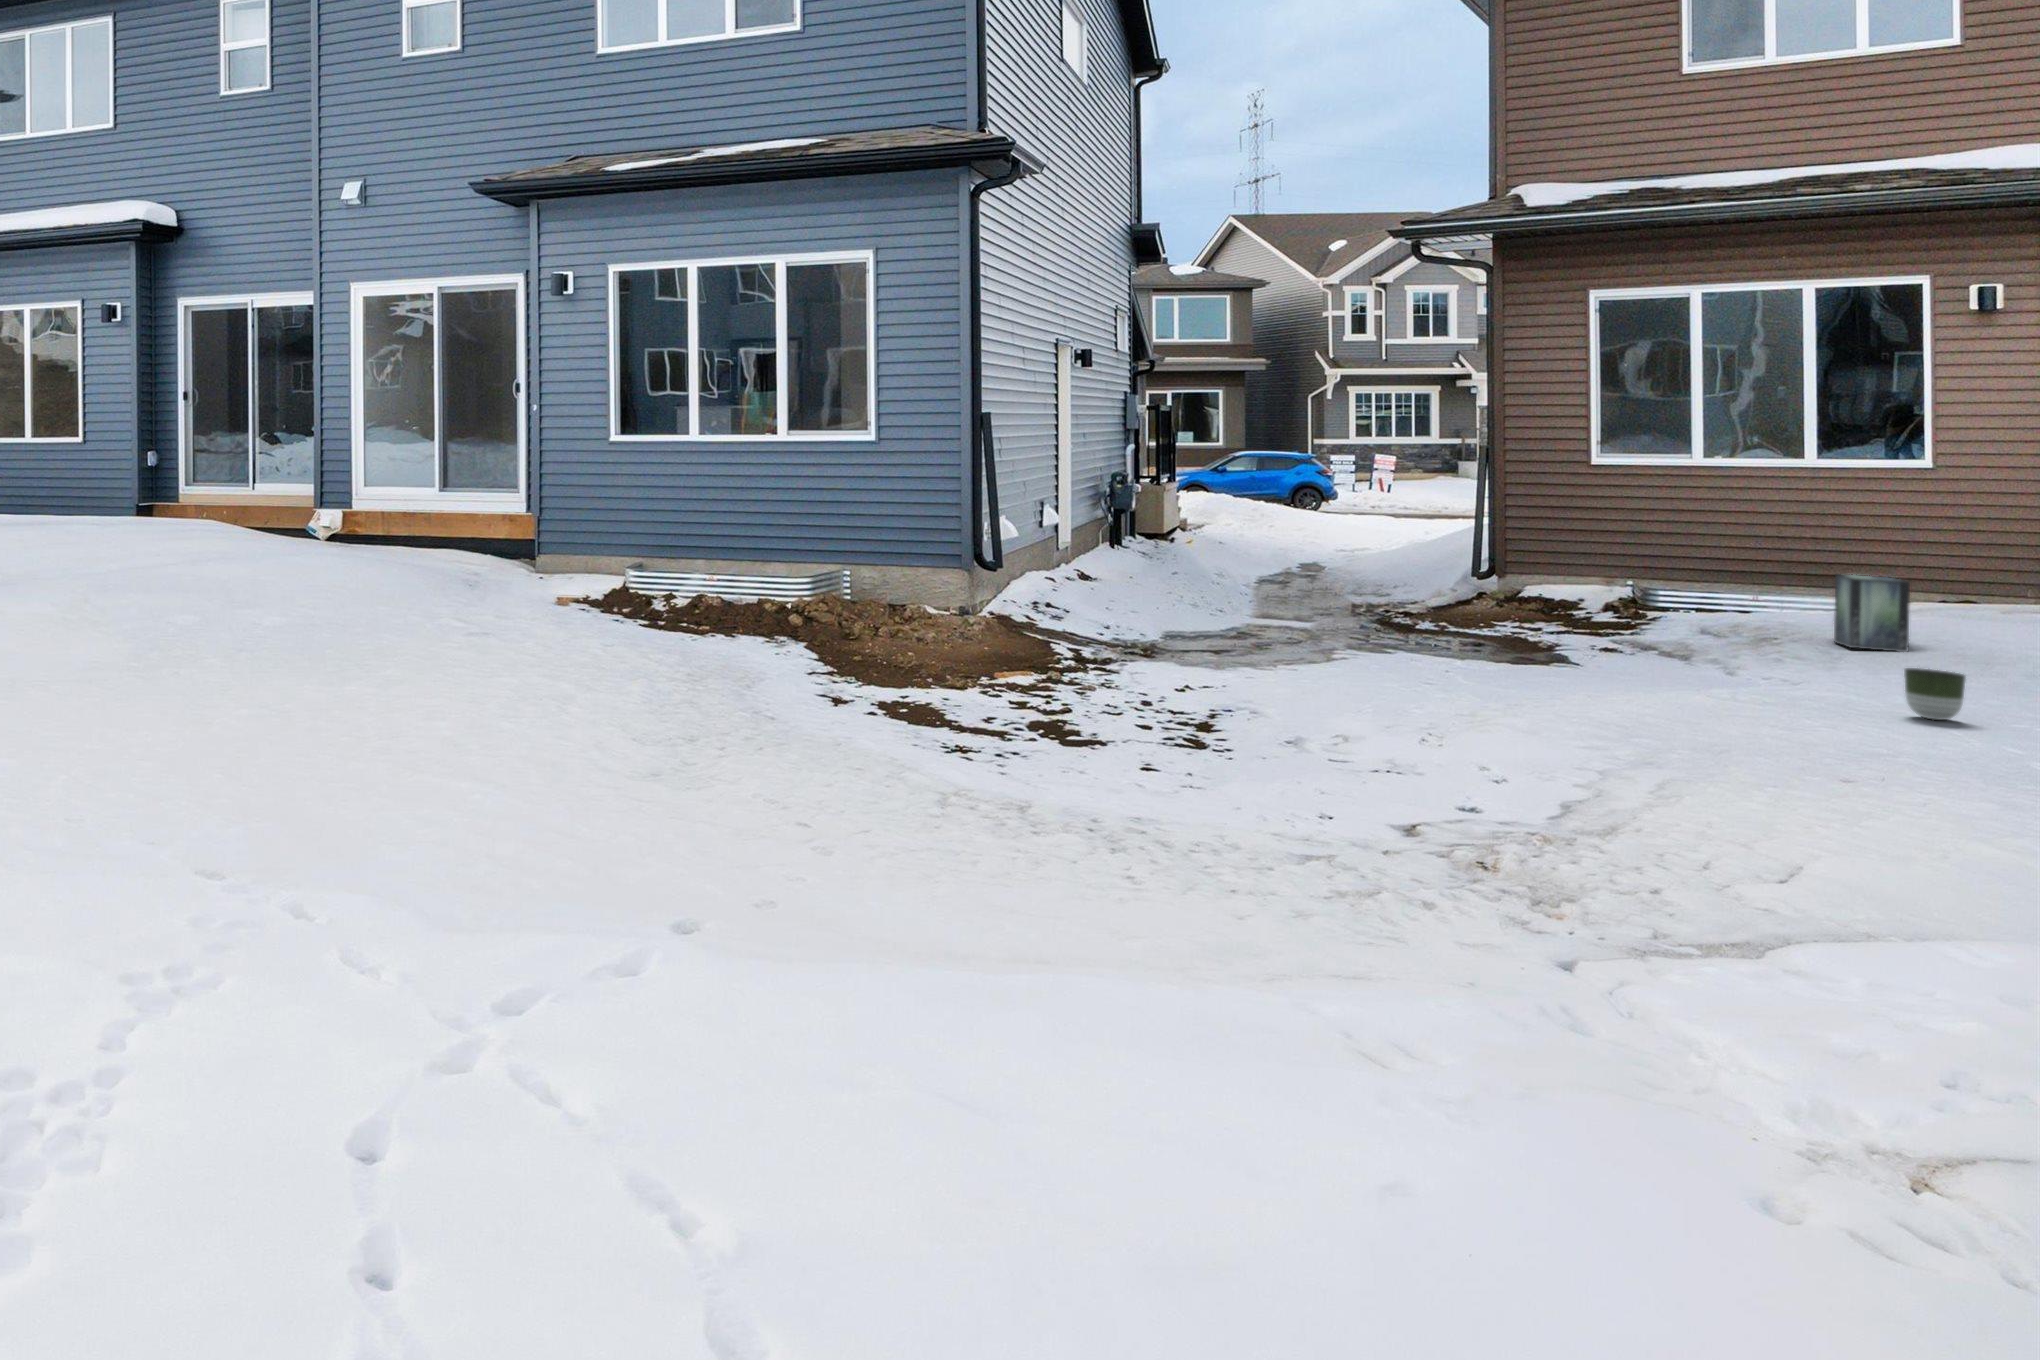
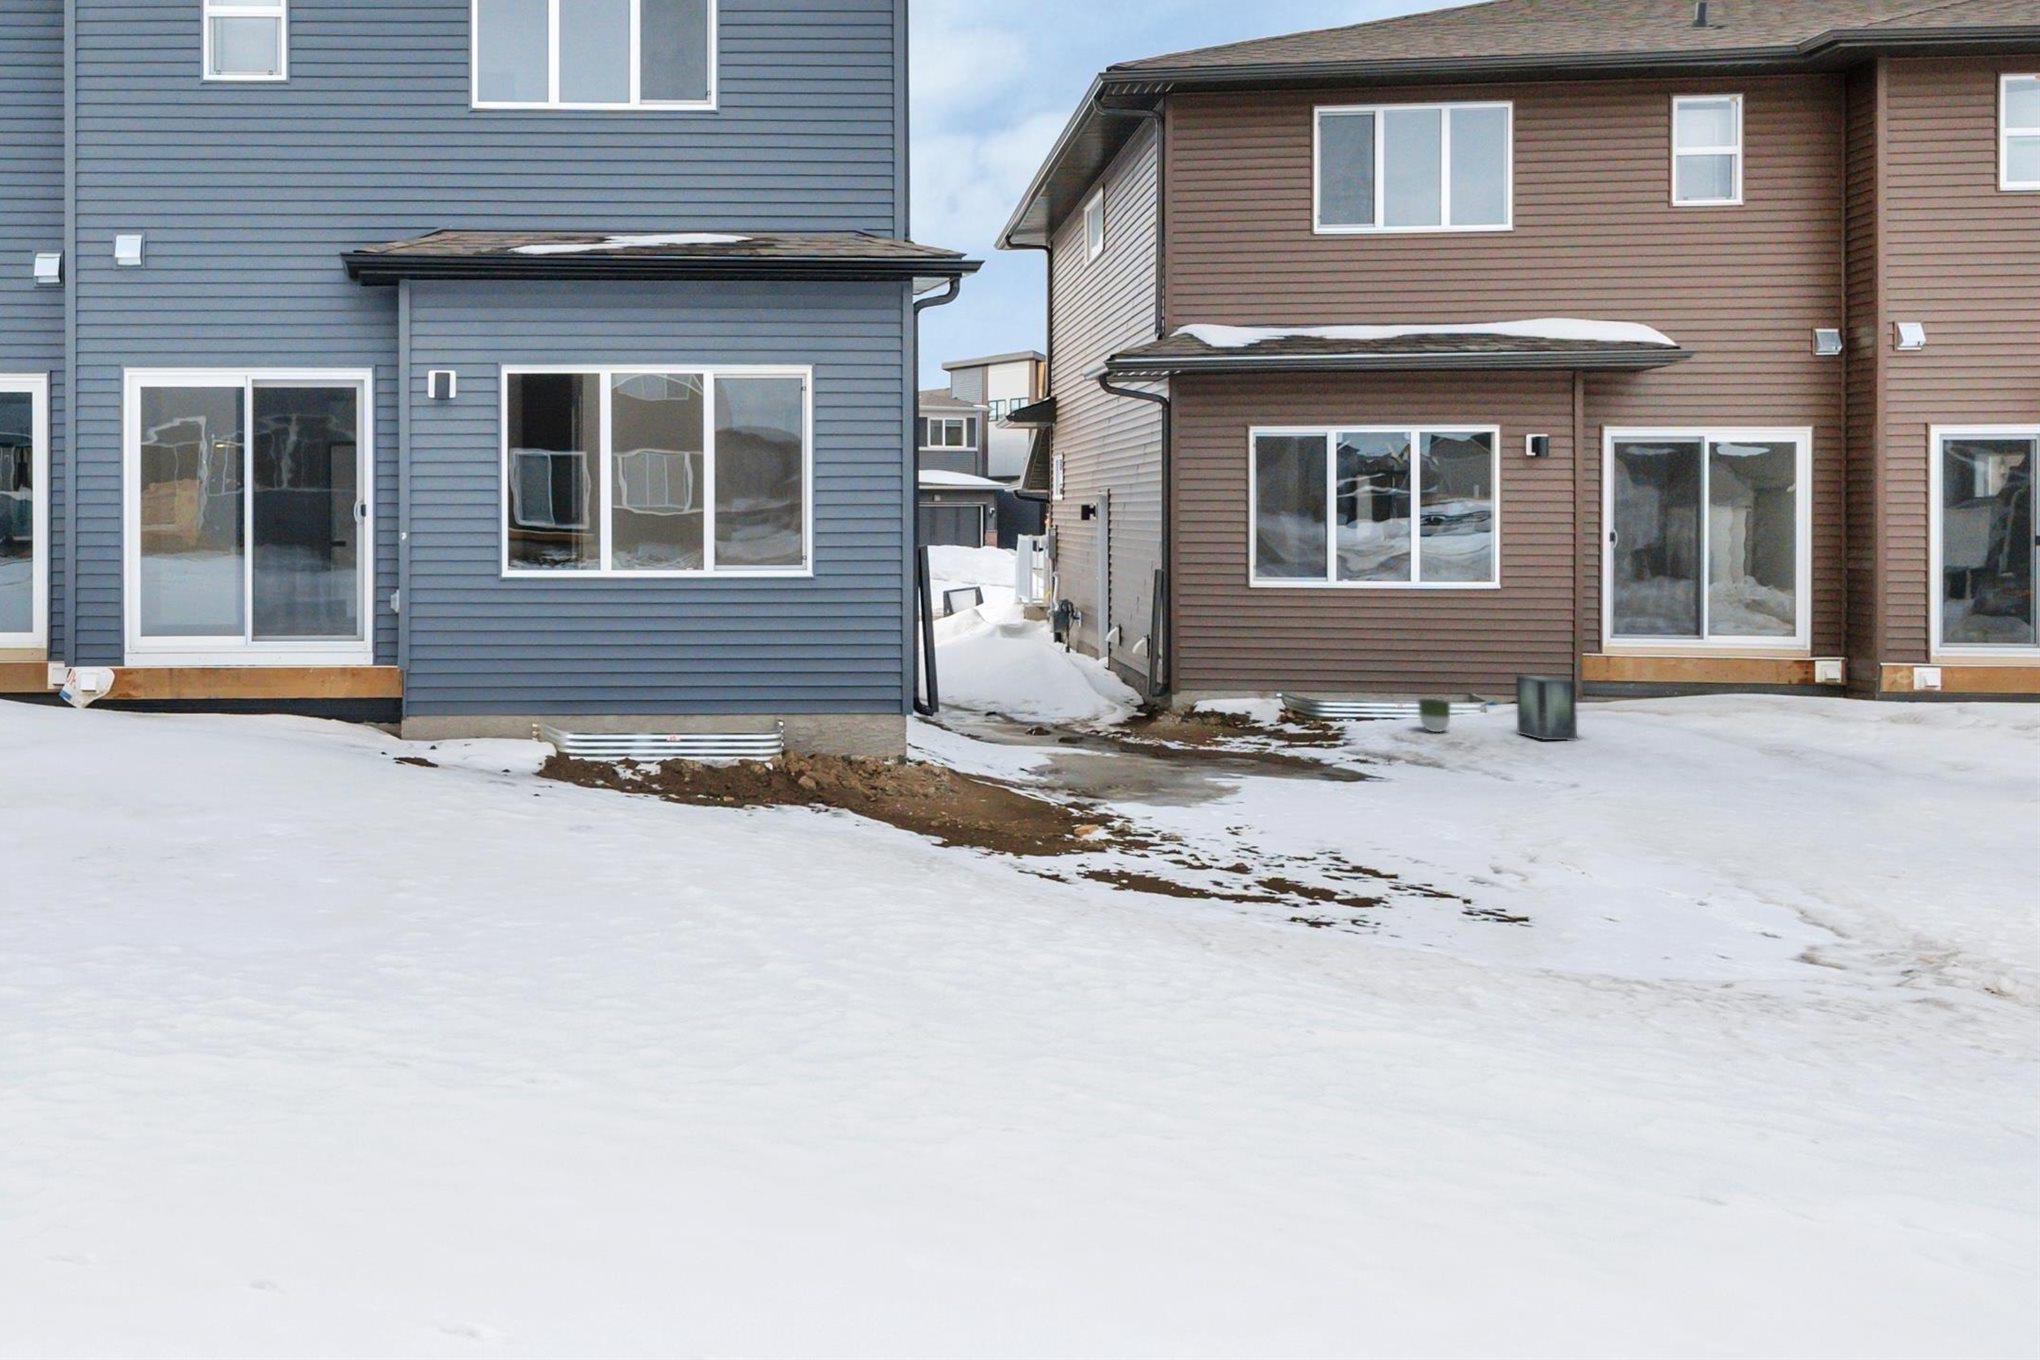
planter: present [1904,668,1966,720] -> present [1418,699,1451,732]

